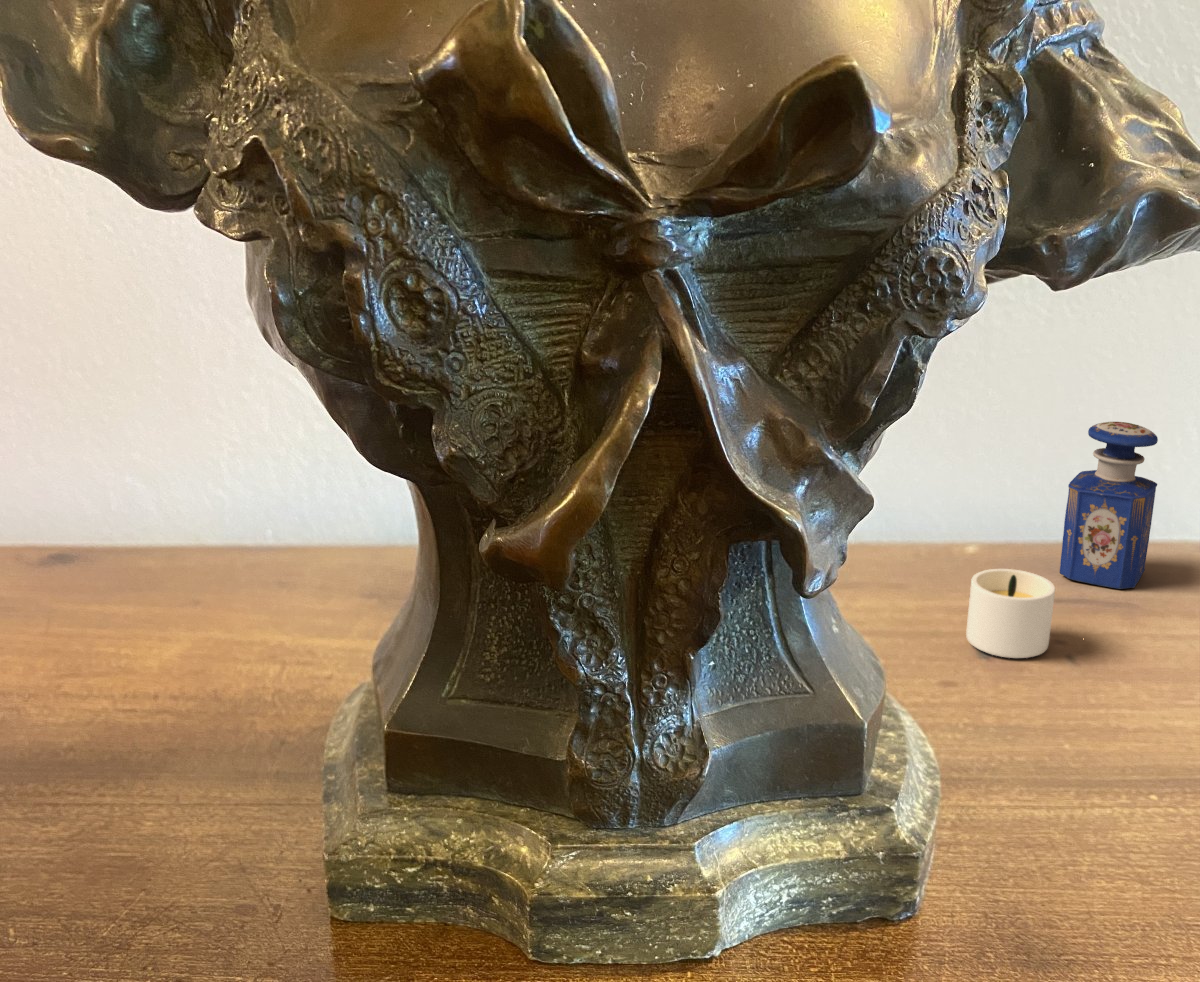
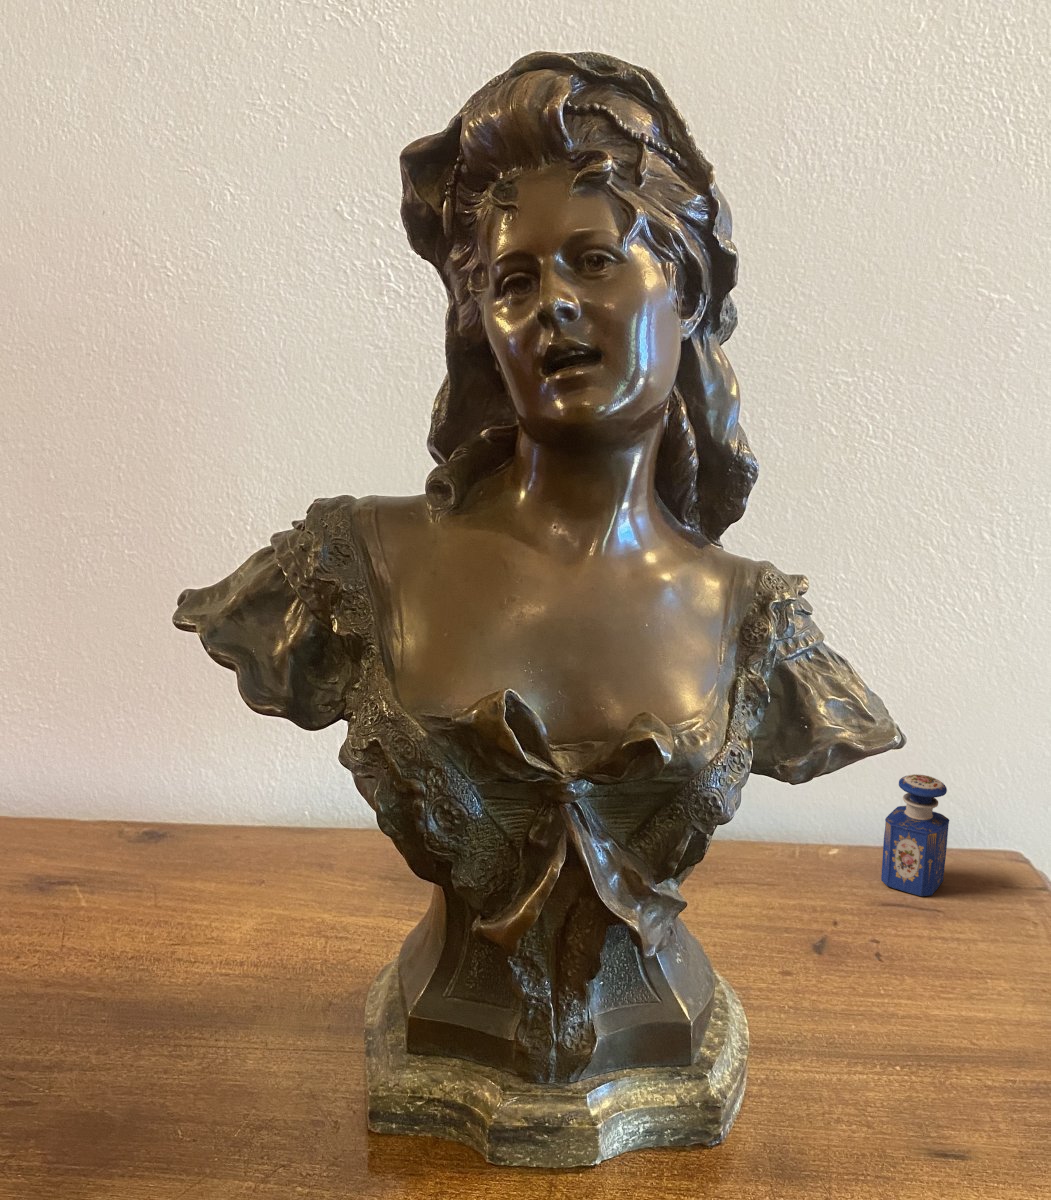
candle: present [966,569,1055,658] -> none [801,887,883,954]

